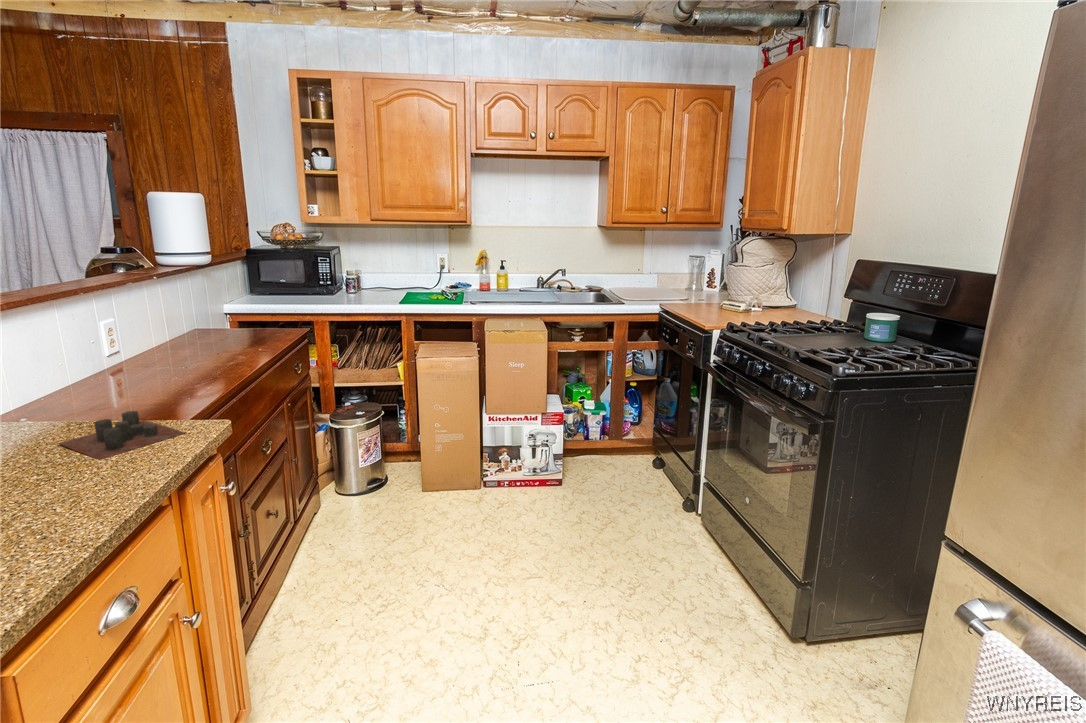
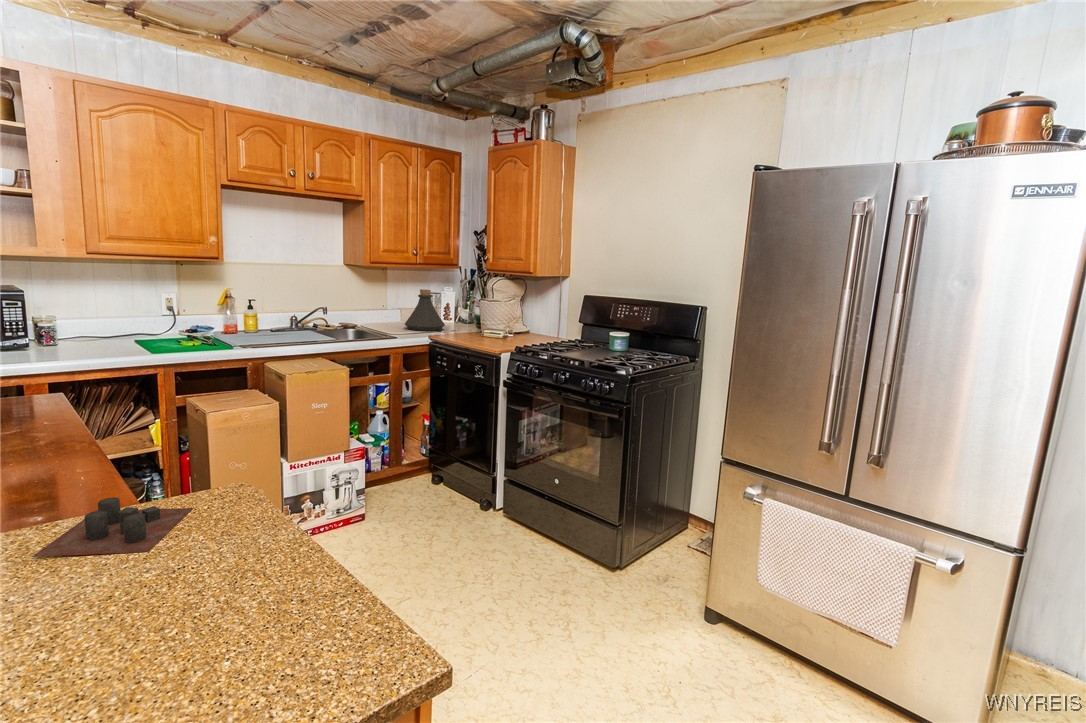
bottle: none [645,251,690,298] -> present [405,289,445,331]

